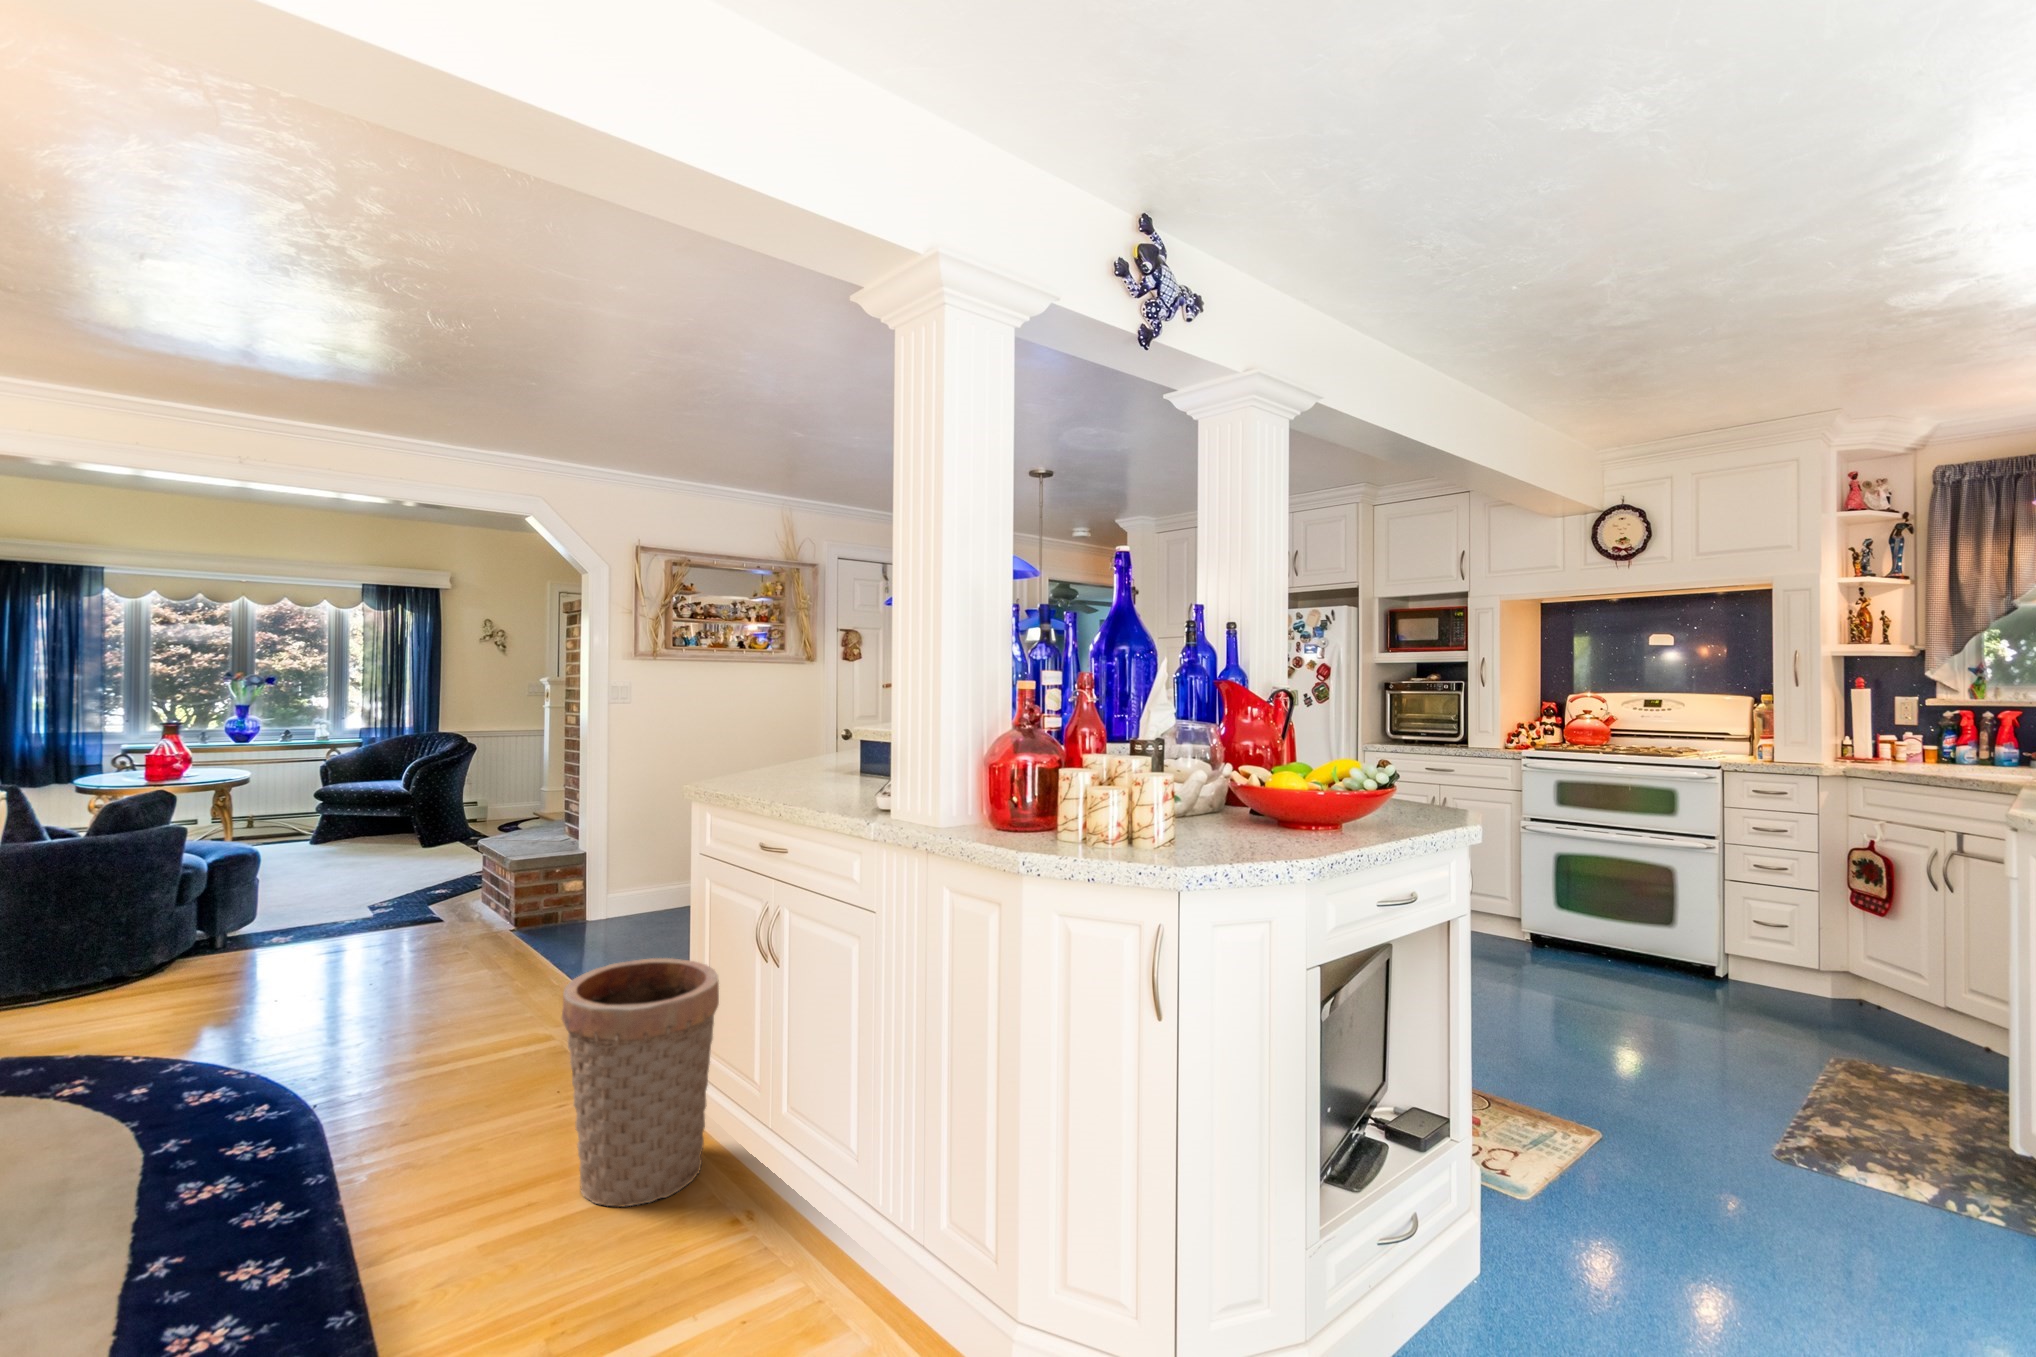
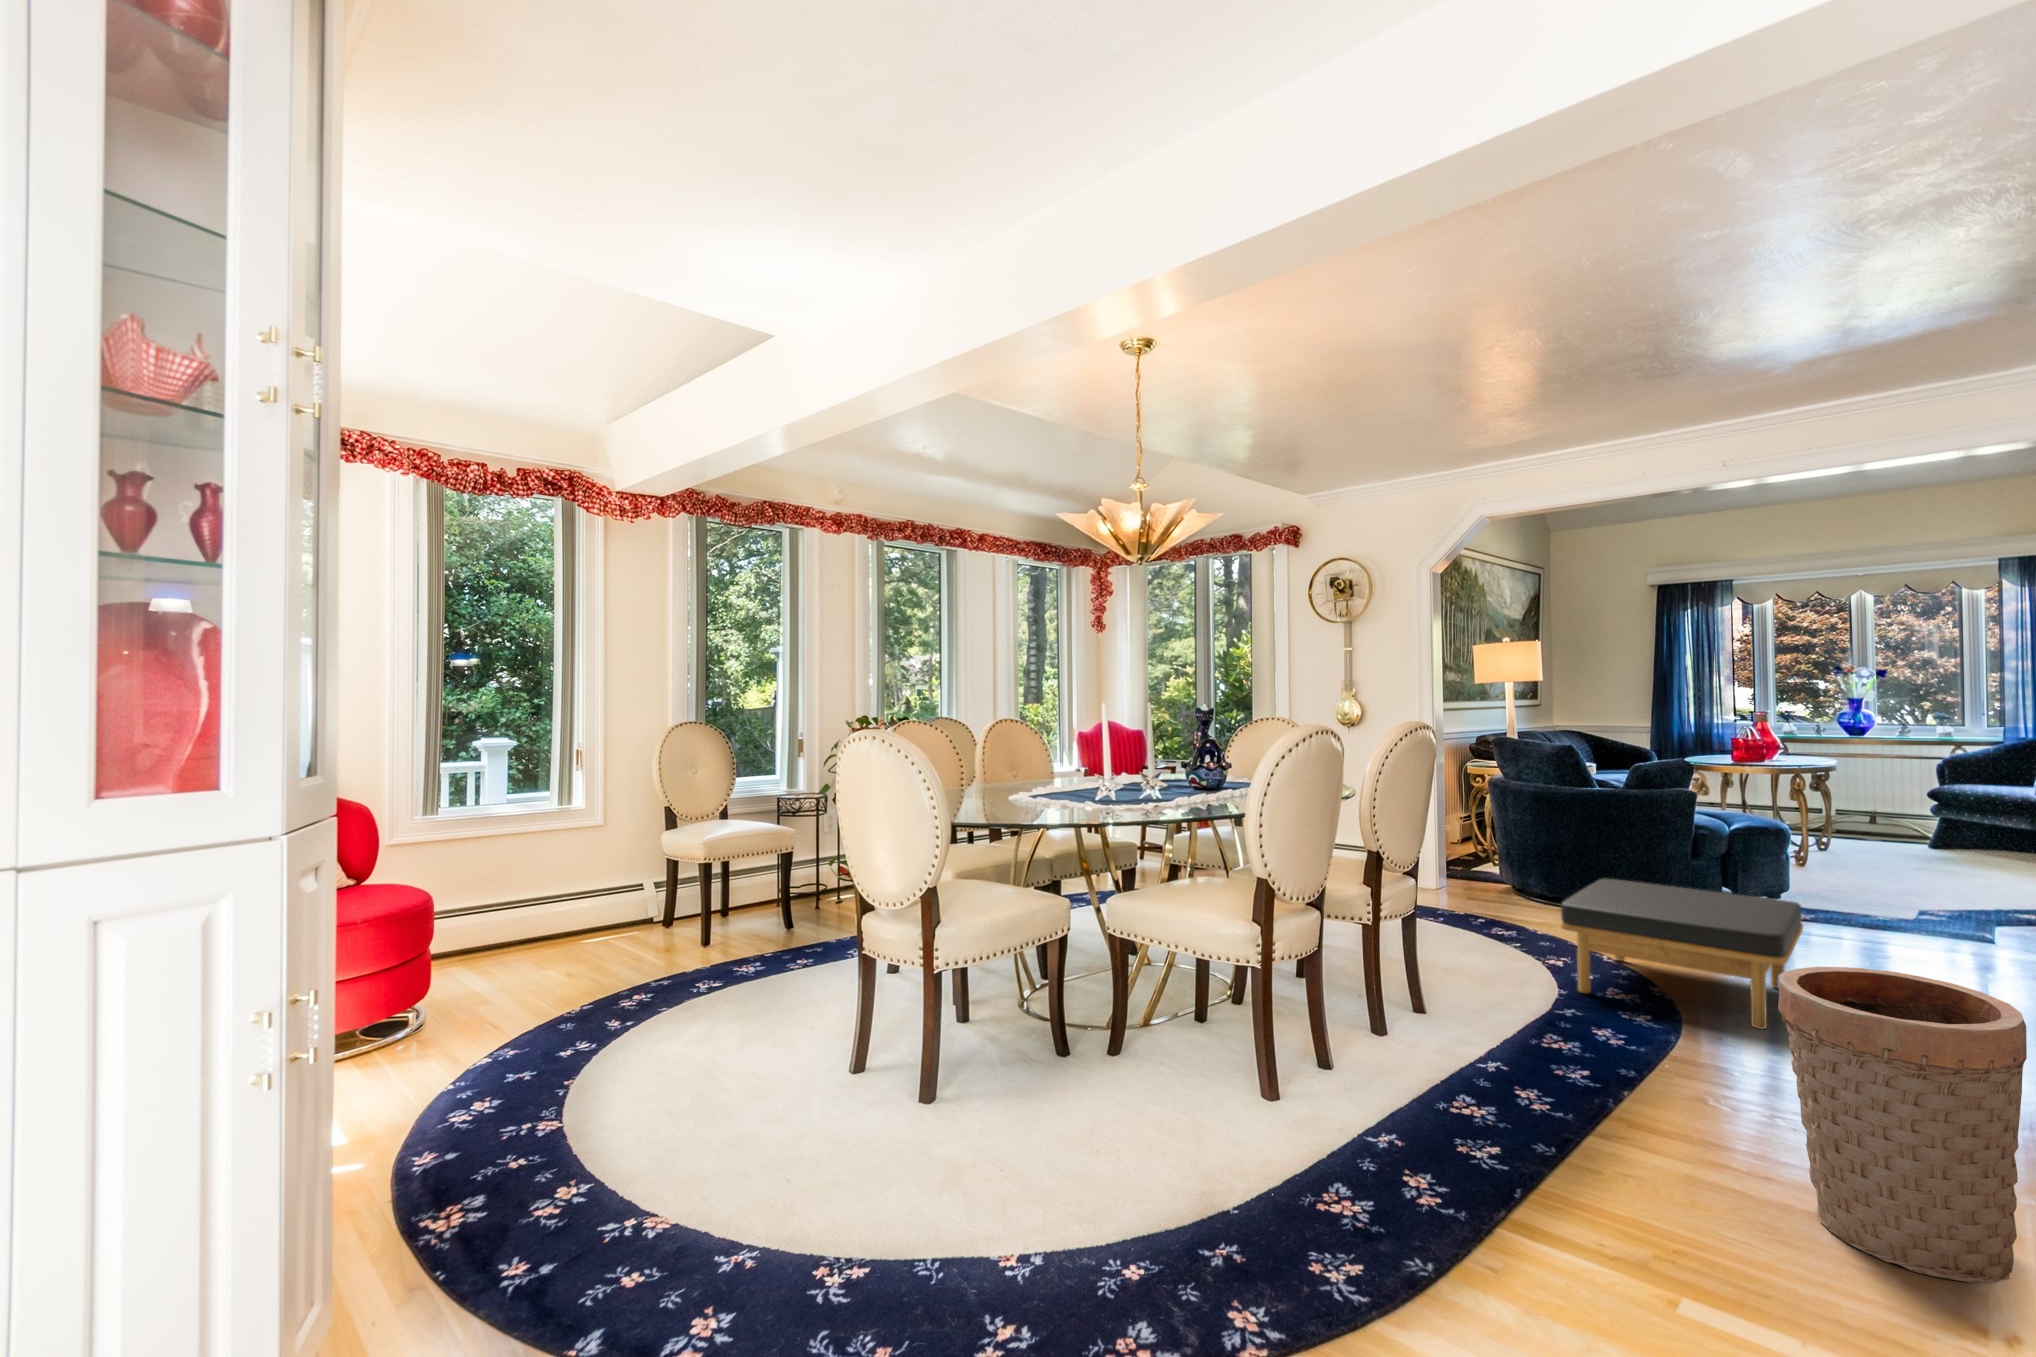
ottoman: none [125,927,401,1117] -> present [1560,879,1803,1029]

